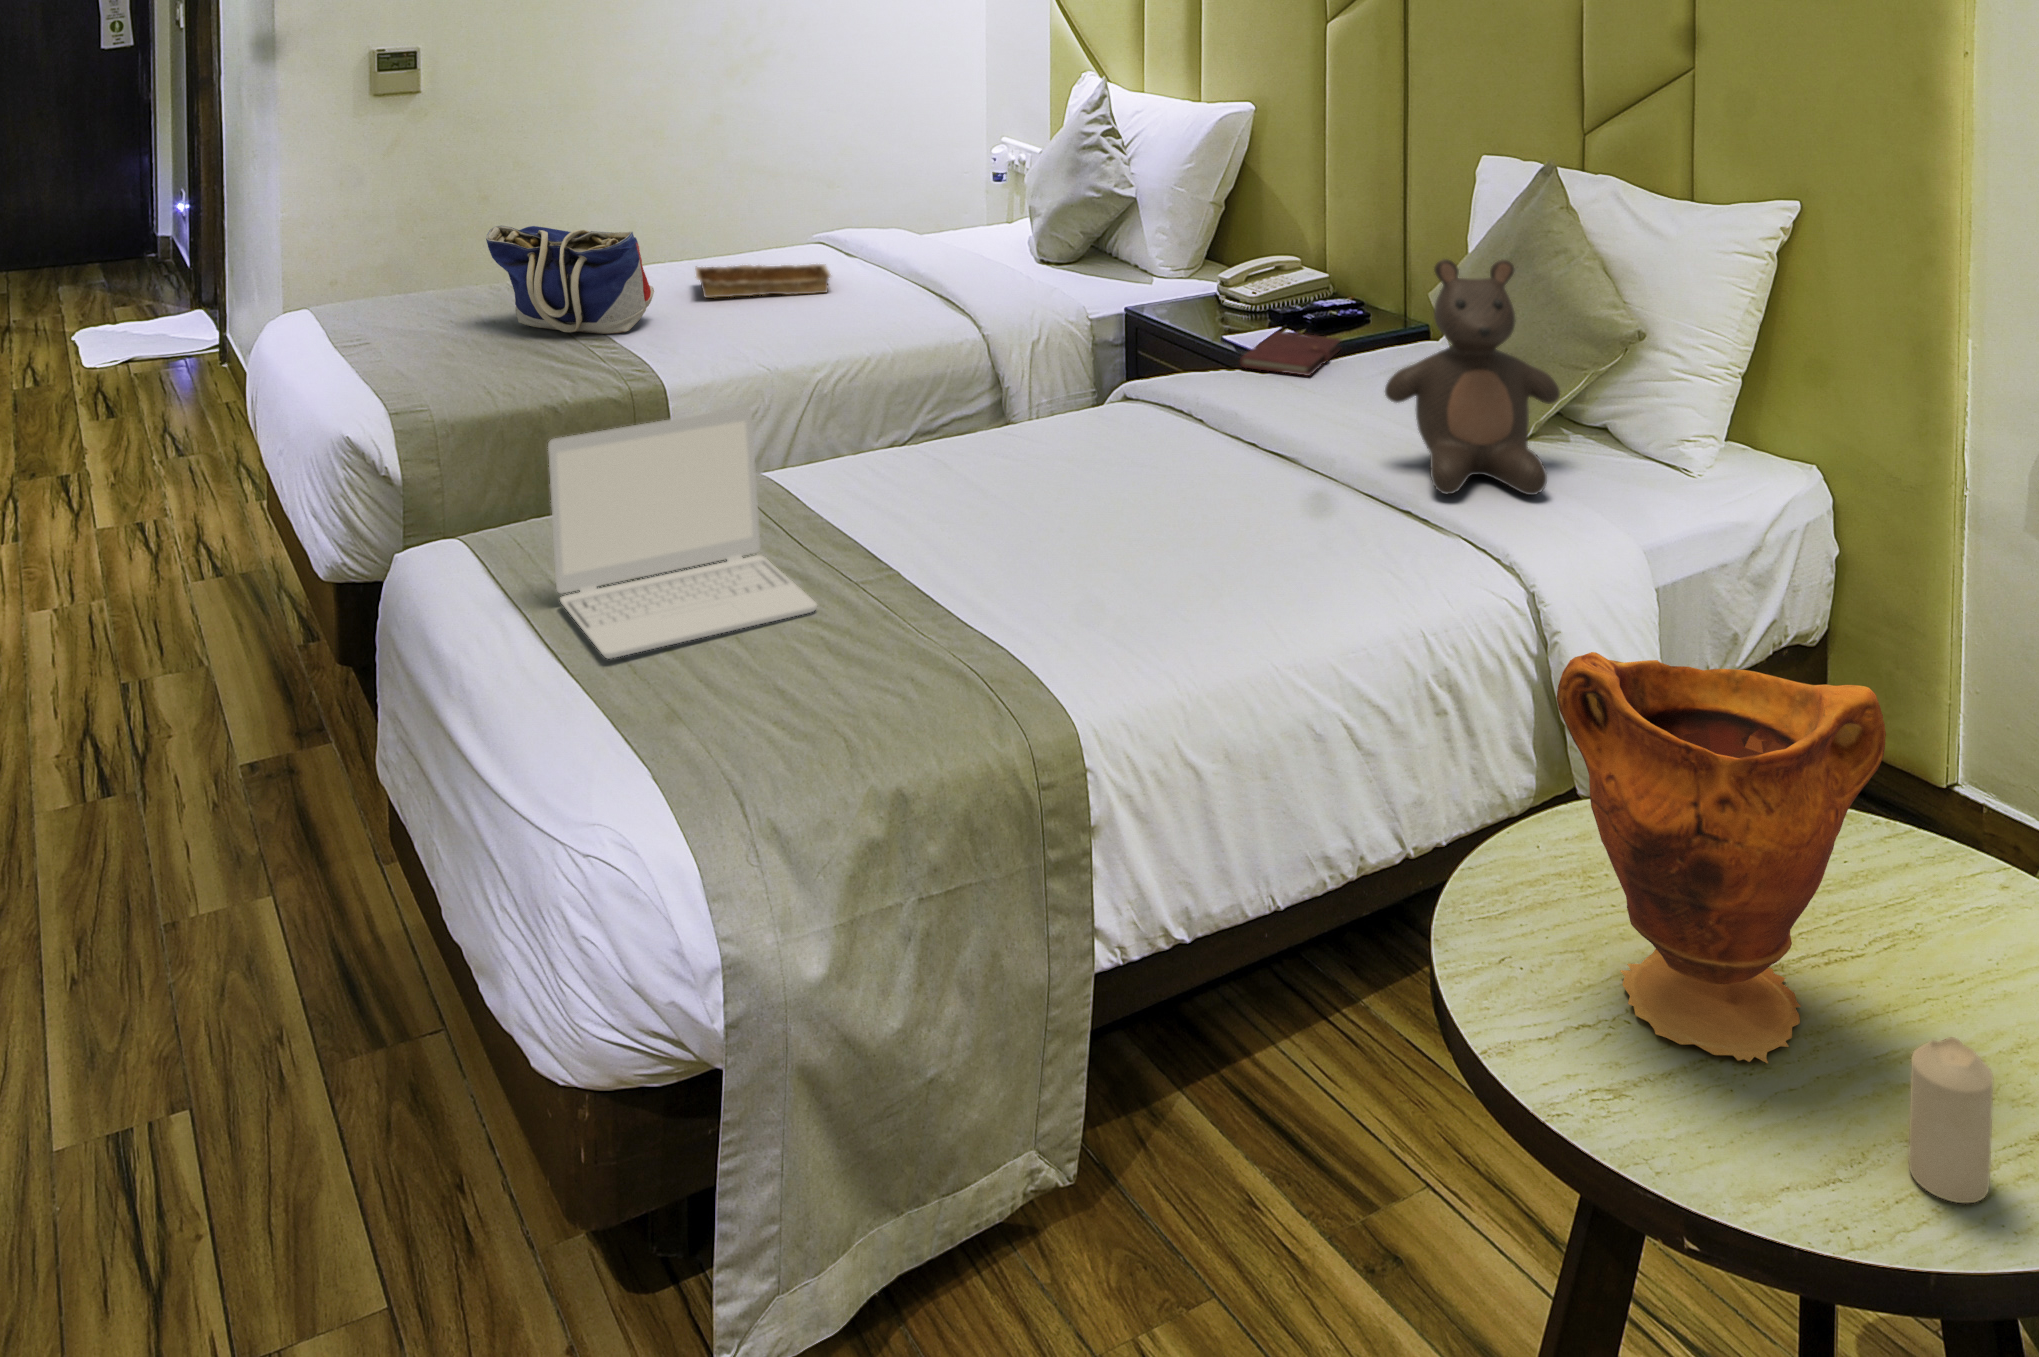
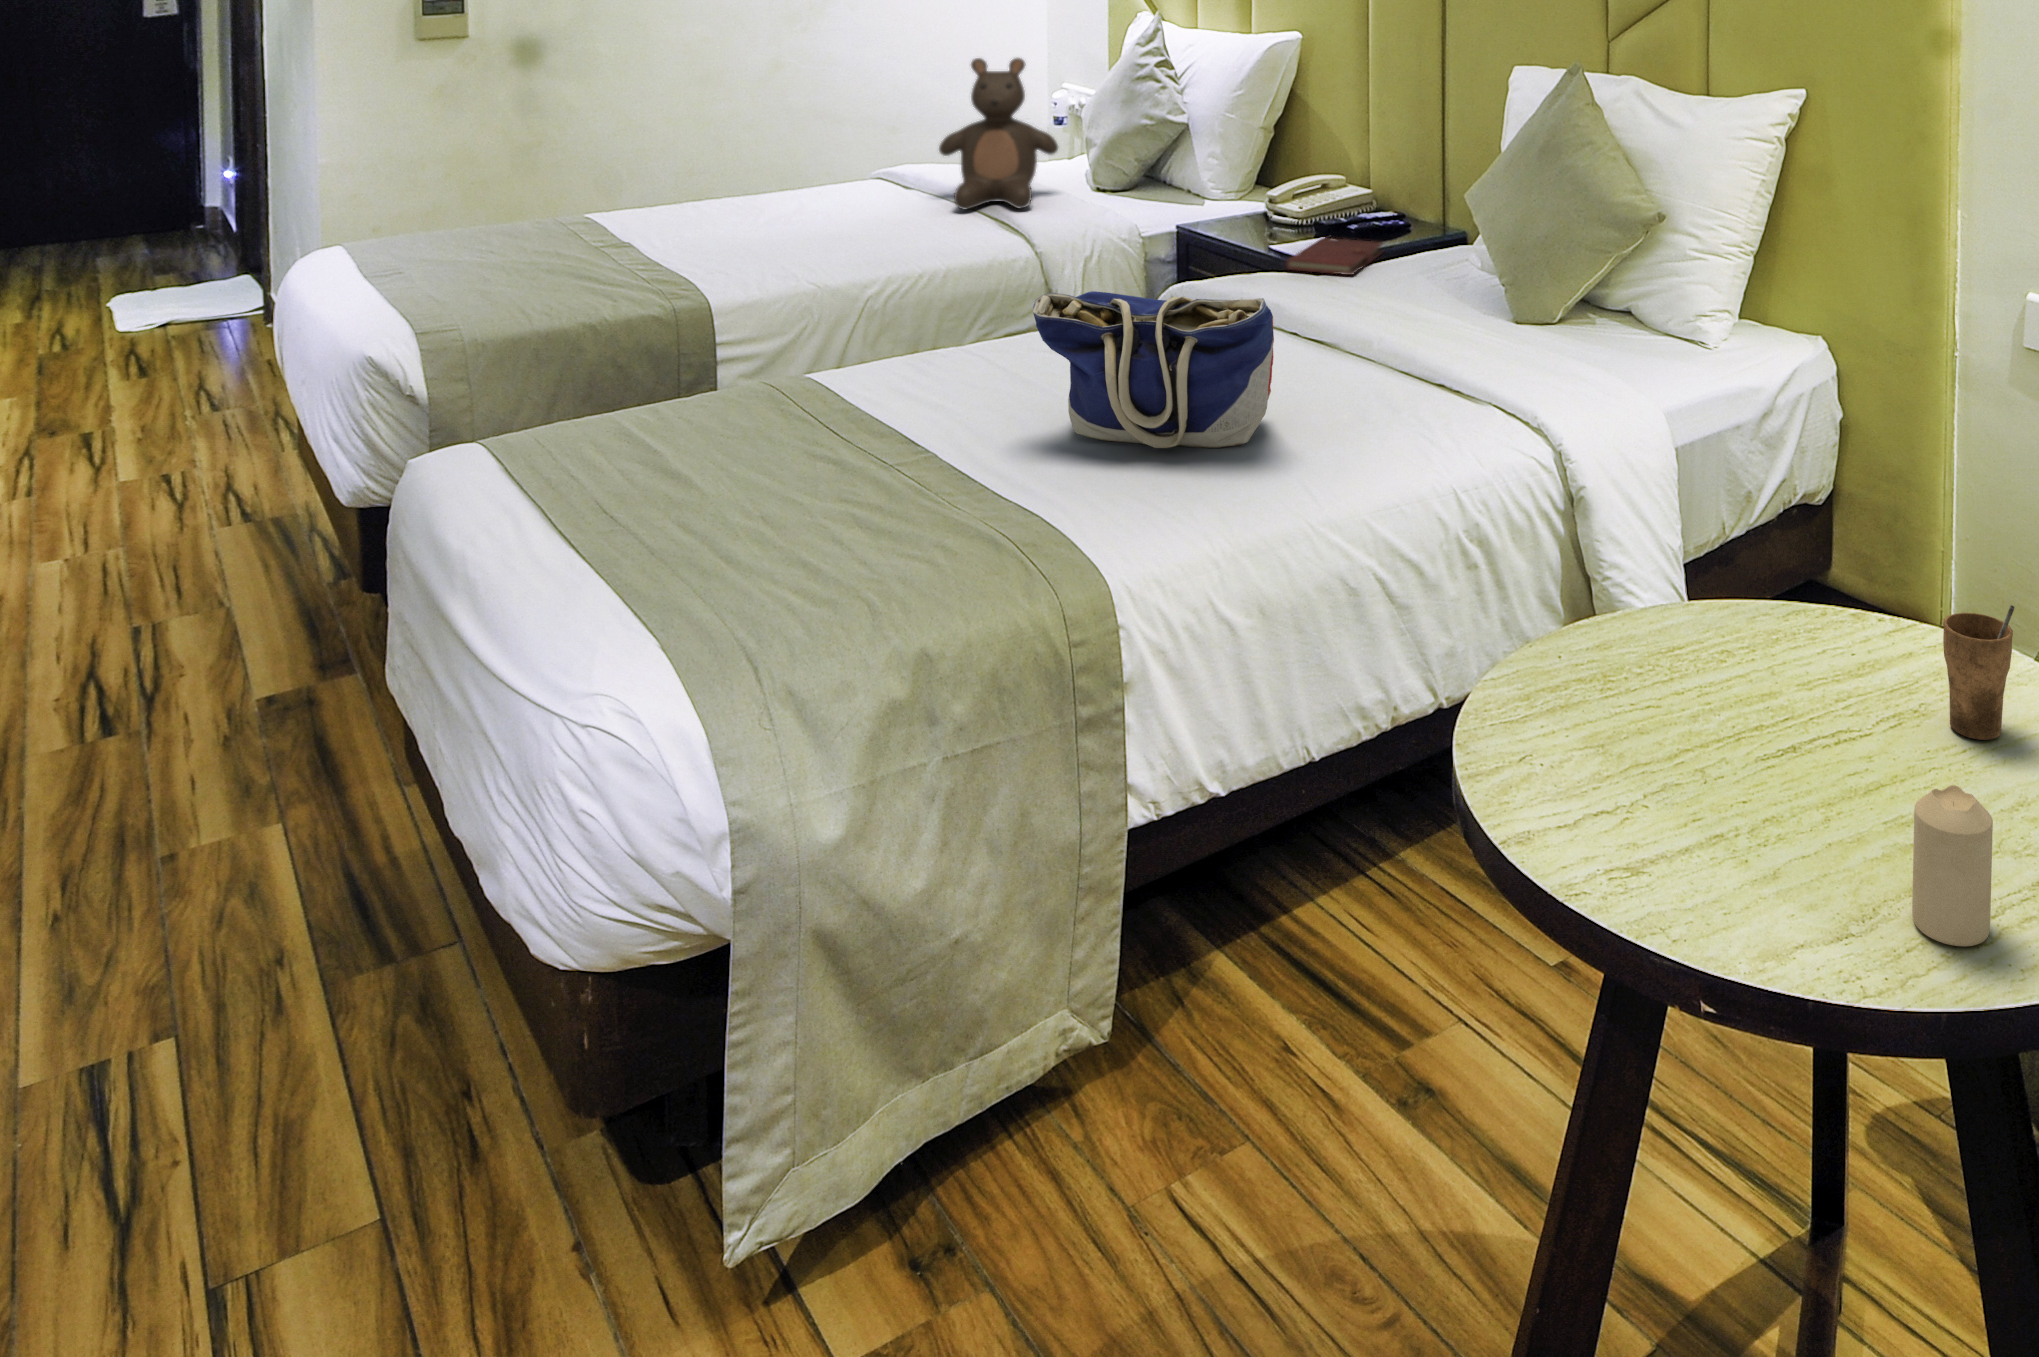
tote bag: present [486,226,654,334] -> present [1033,291,1274,448]
teddy bear: present [1385,259,1560,495] -> present [939,58,1058,210]
tray: present [696,264,831,298] -> none [750,193,889,226]
laptop: present [548,407,817,658] -> none [569,297,851,544]
vase: present [1557,652,1886,1063] -> none [1570,444,1888,834]
cup: none [1944,833,2021,970] -> present [1943,605,2015,740]

